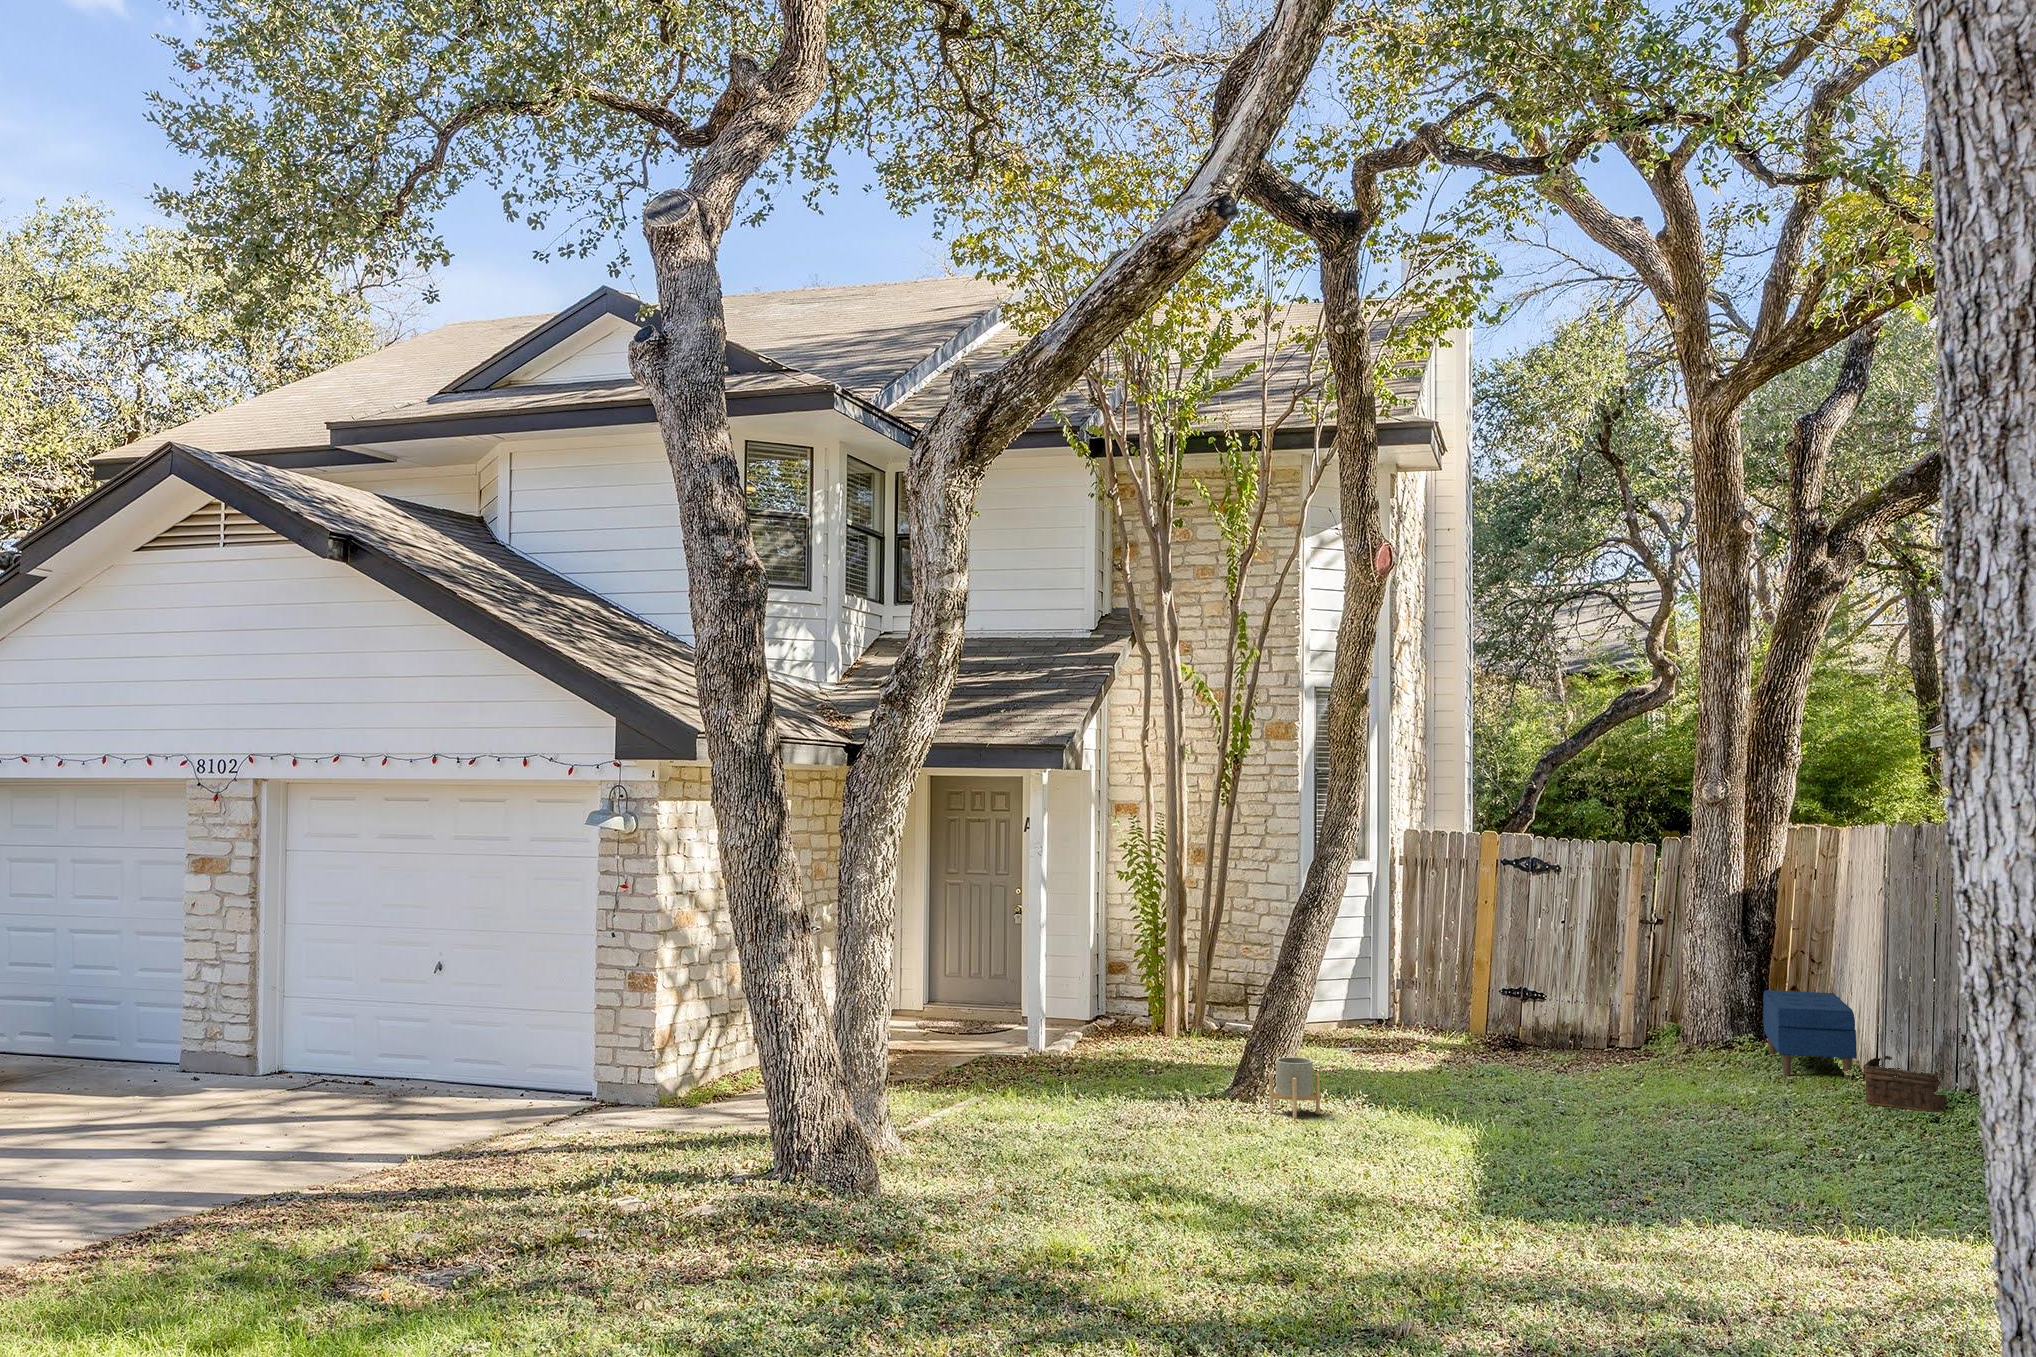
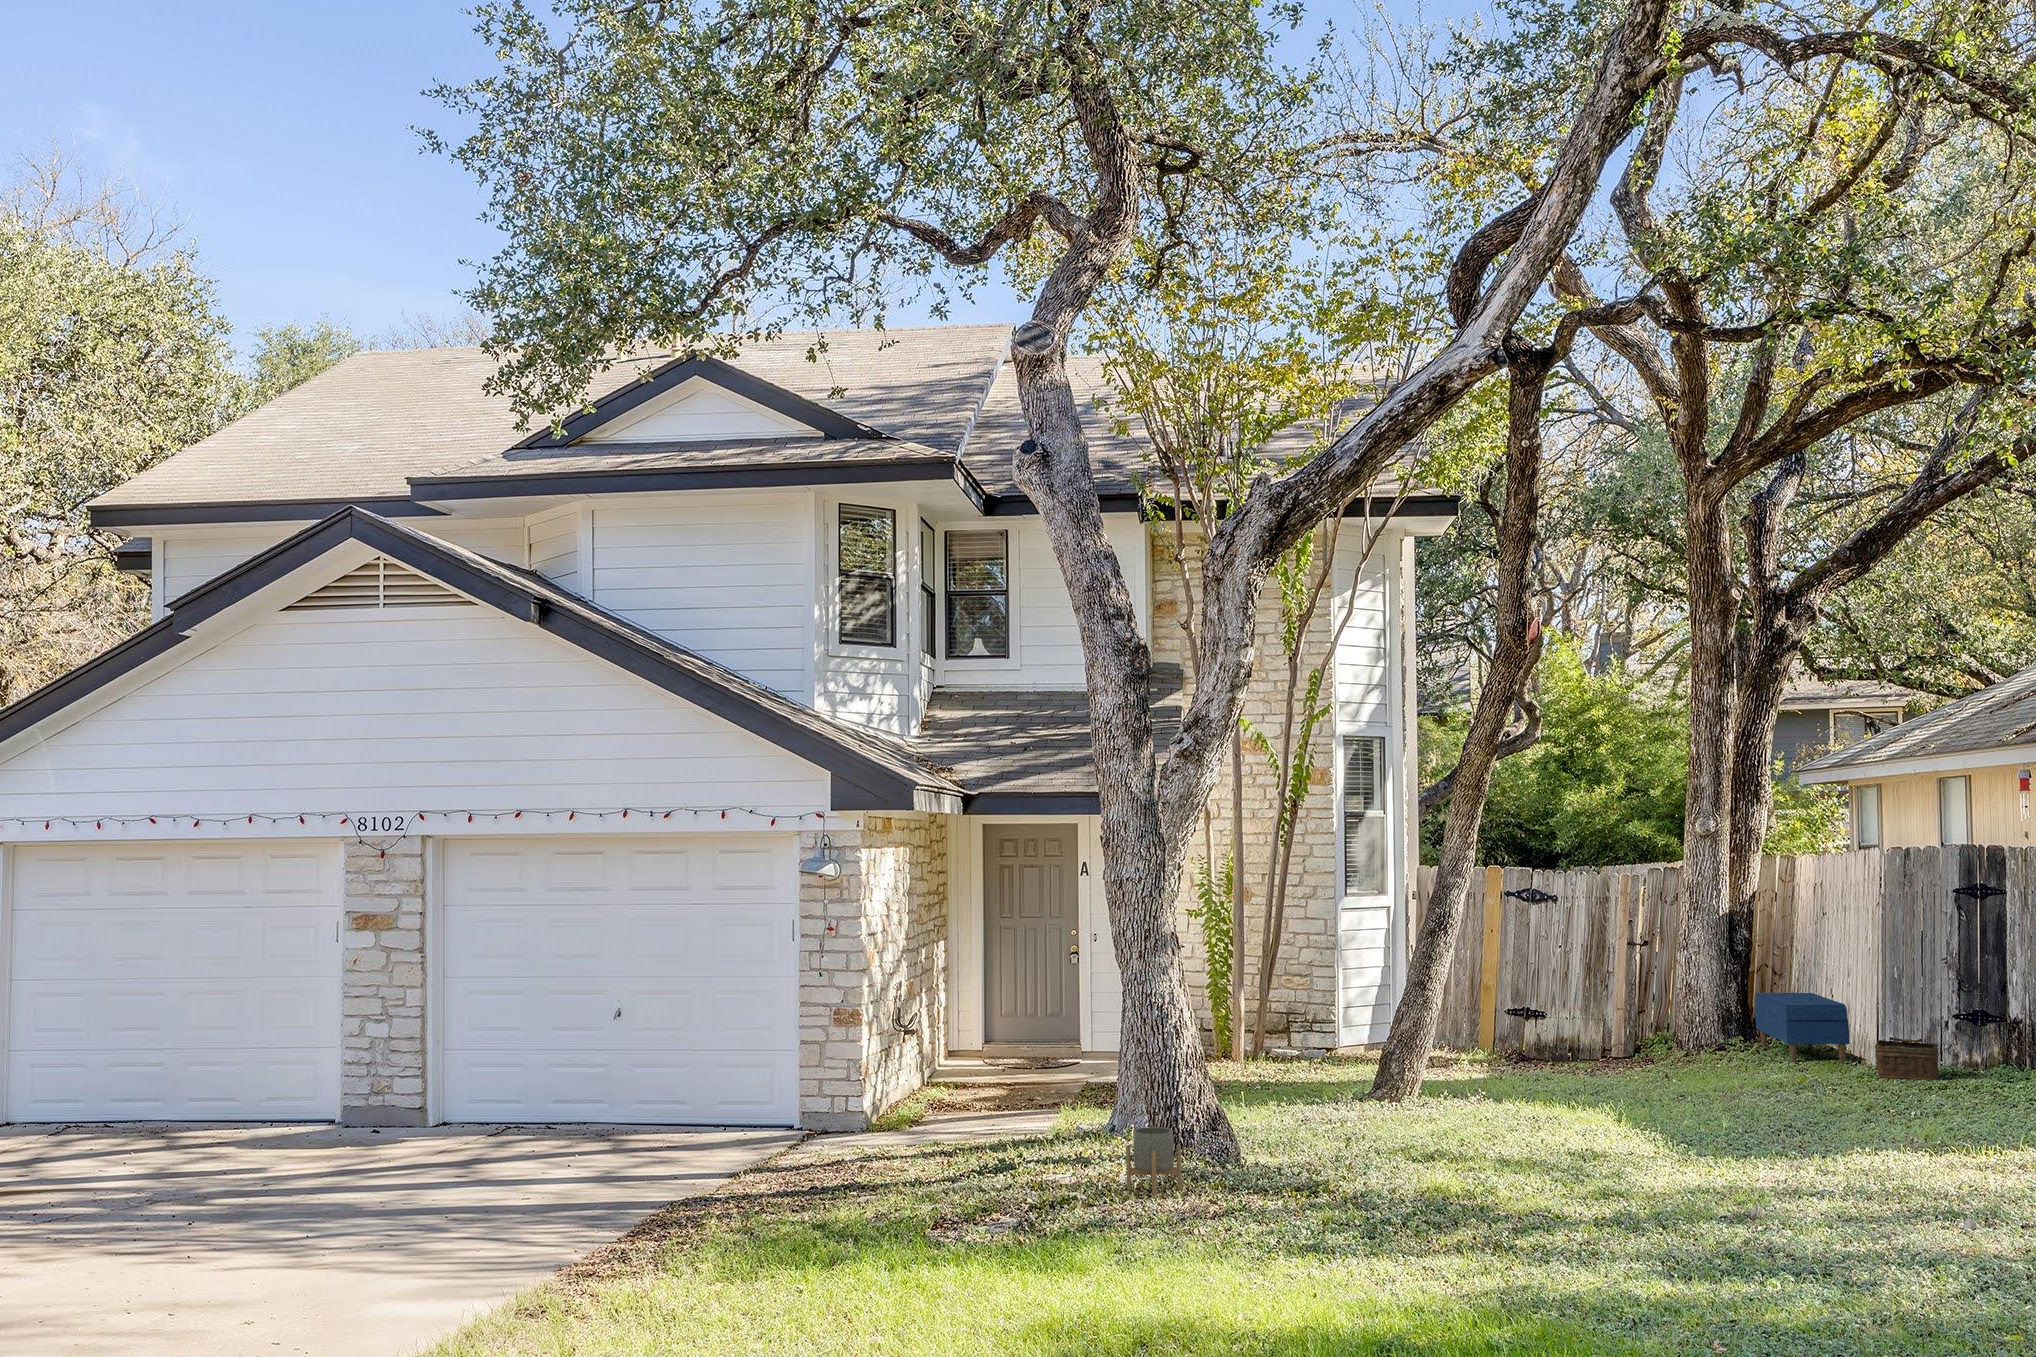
planter: present [1269,1057,1320,1118] -> present [1126,1127,1182,1195]

